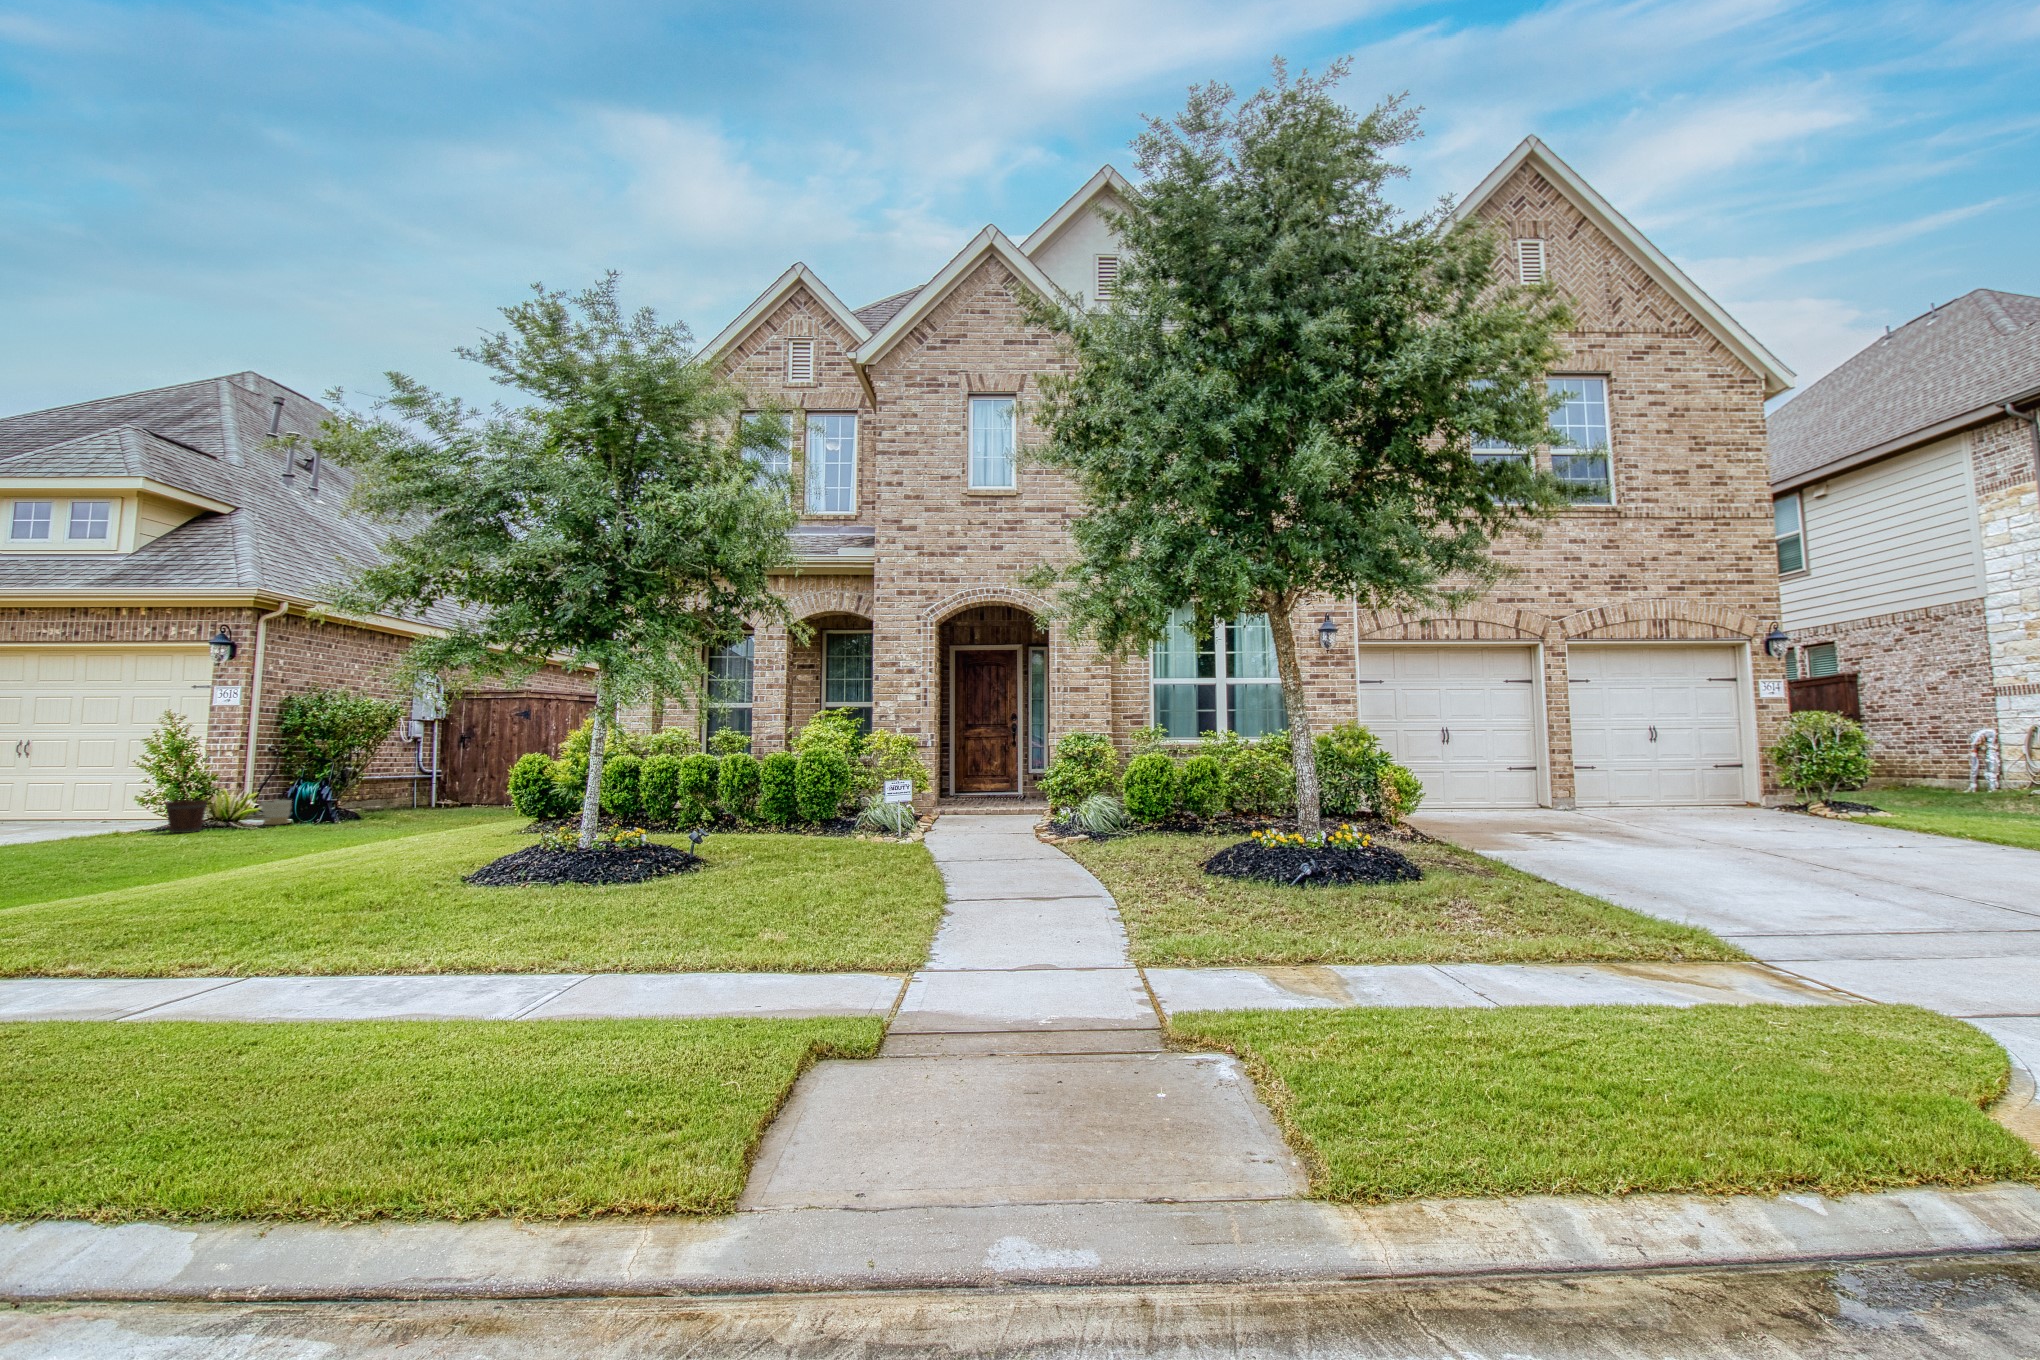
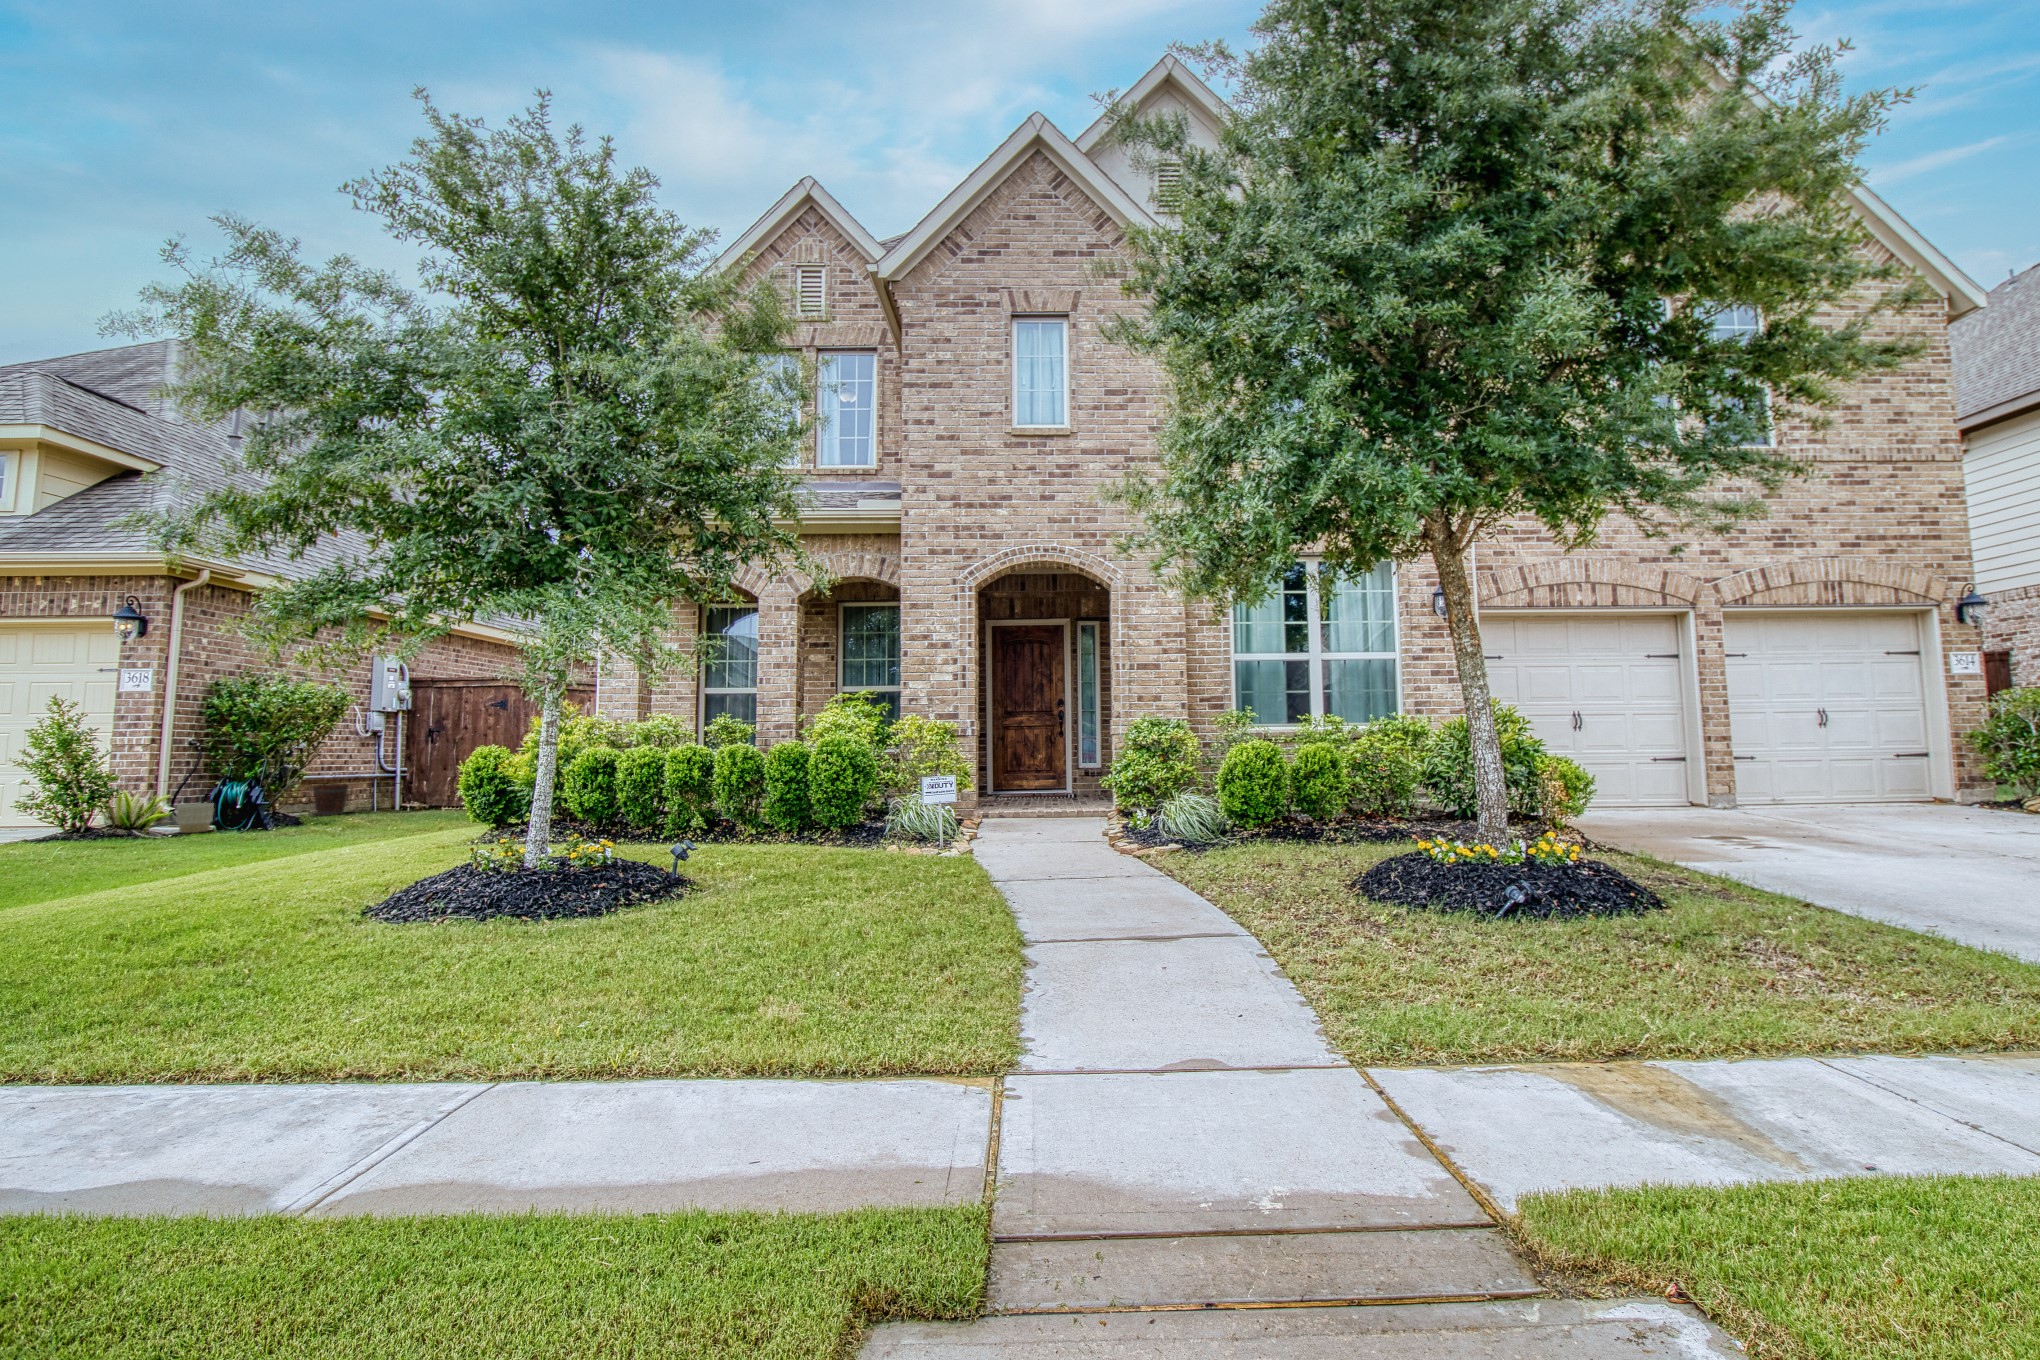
bucket: present [166,799,207,833] -> present [312,784,349,816]

